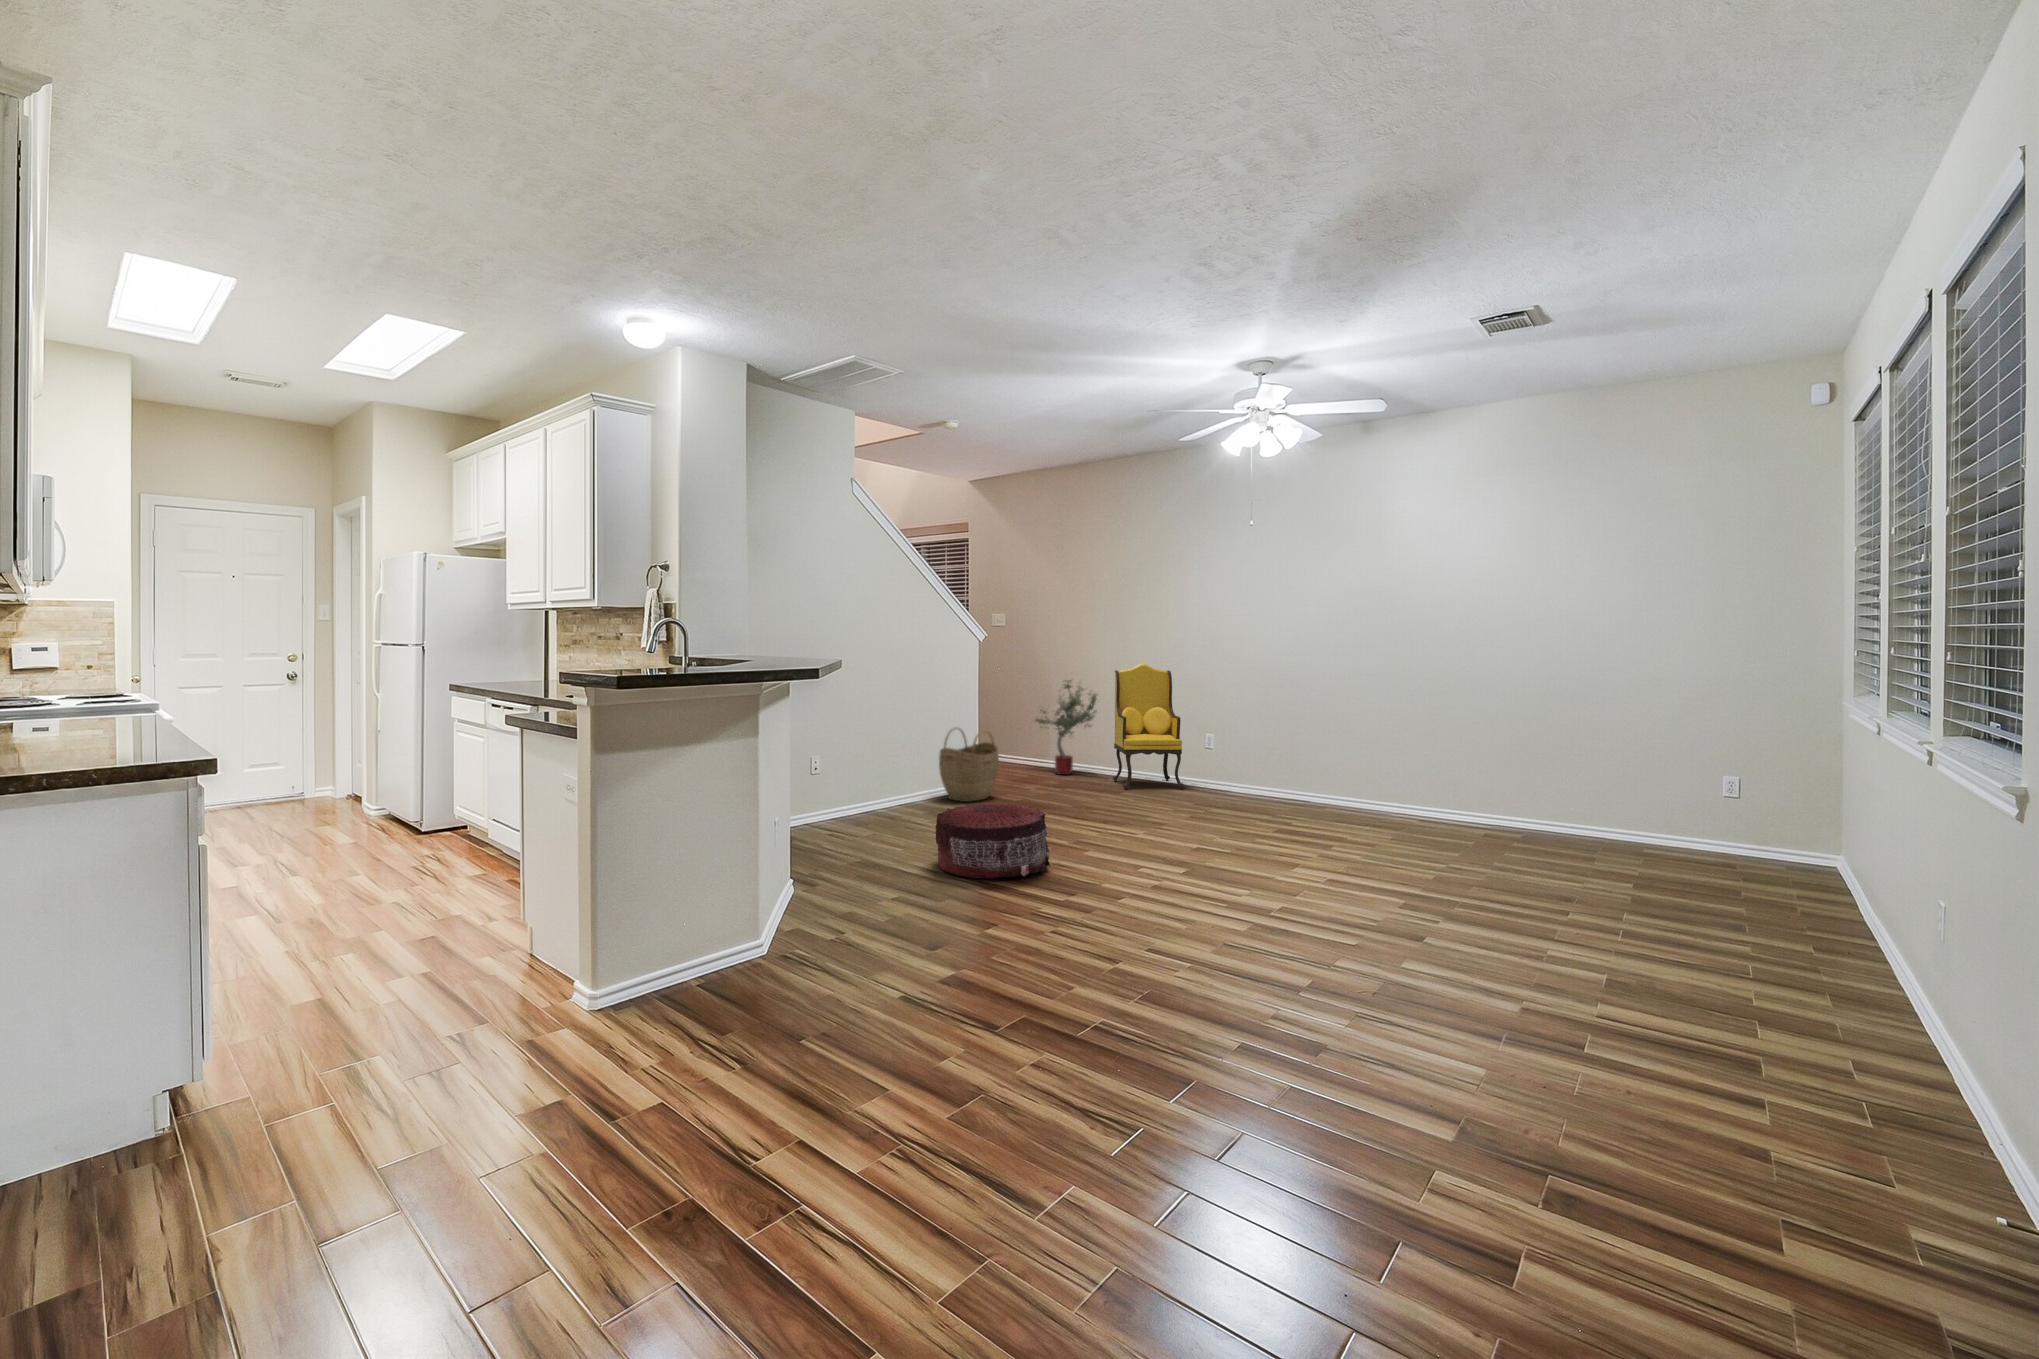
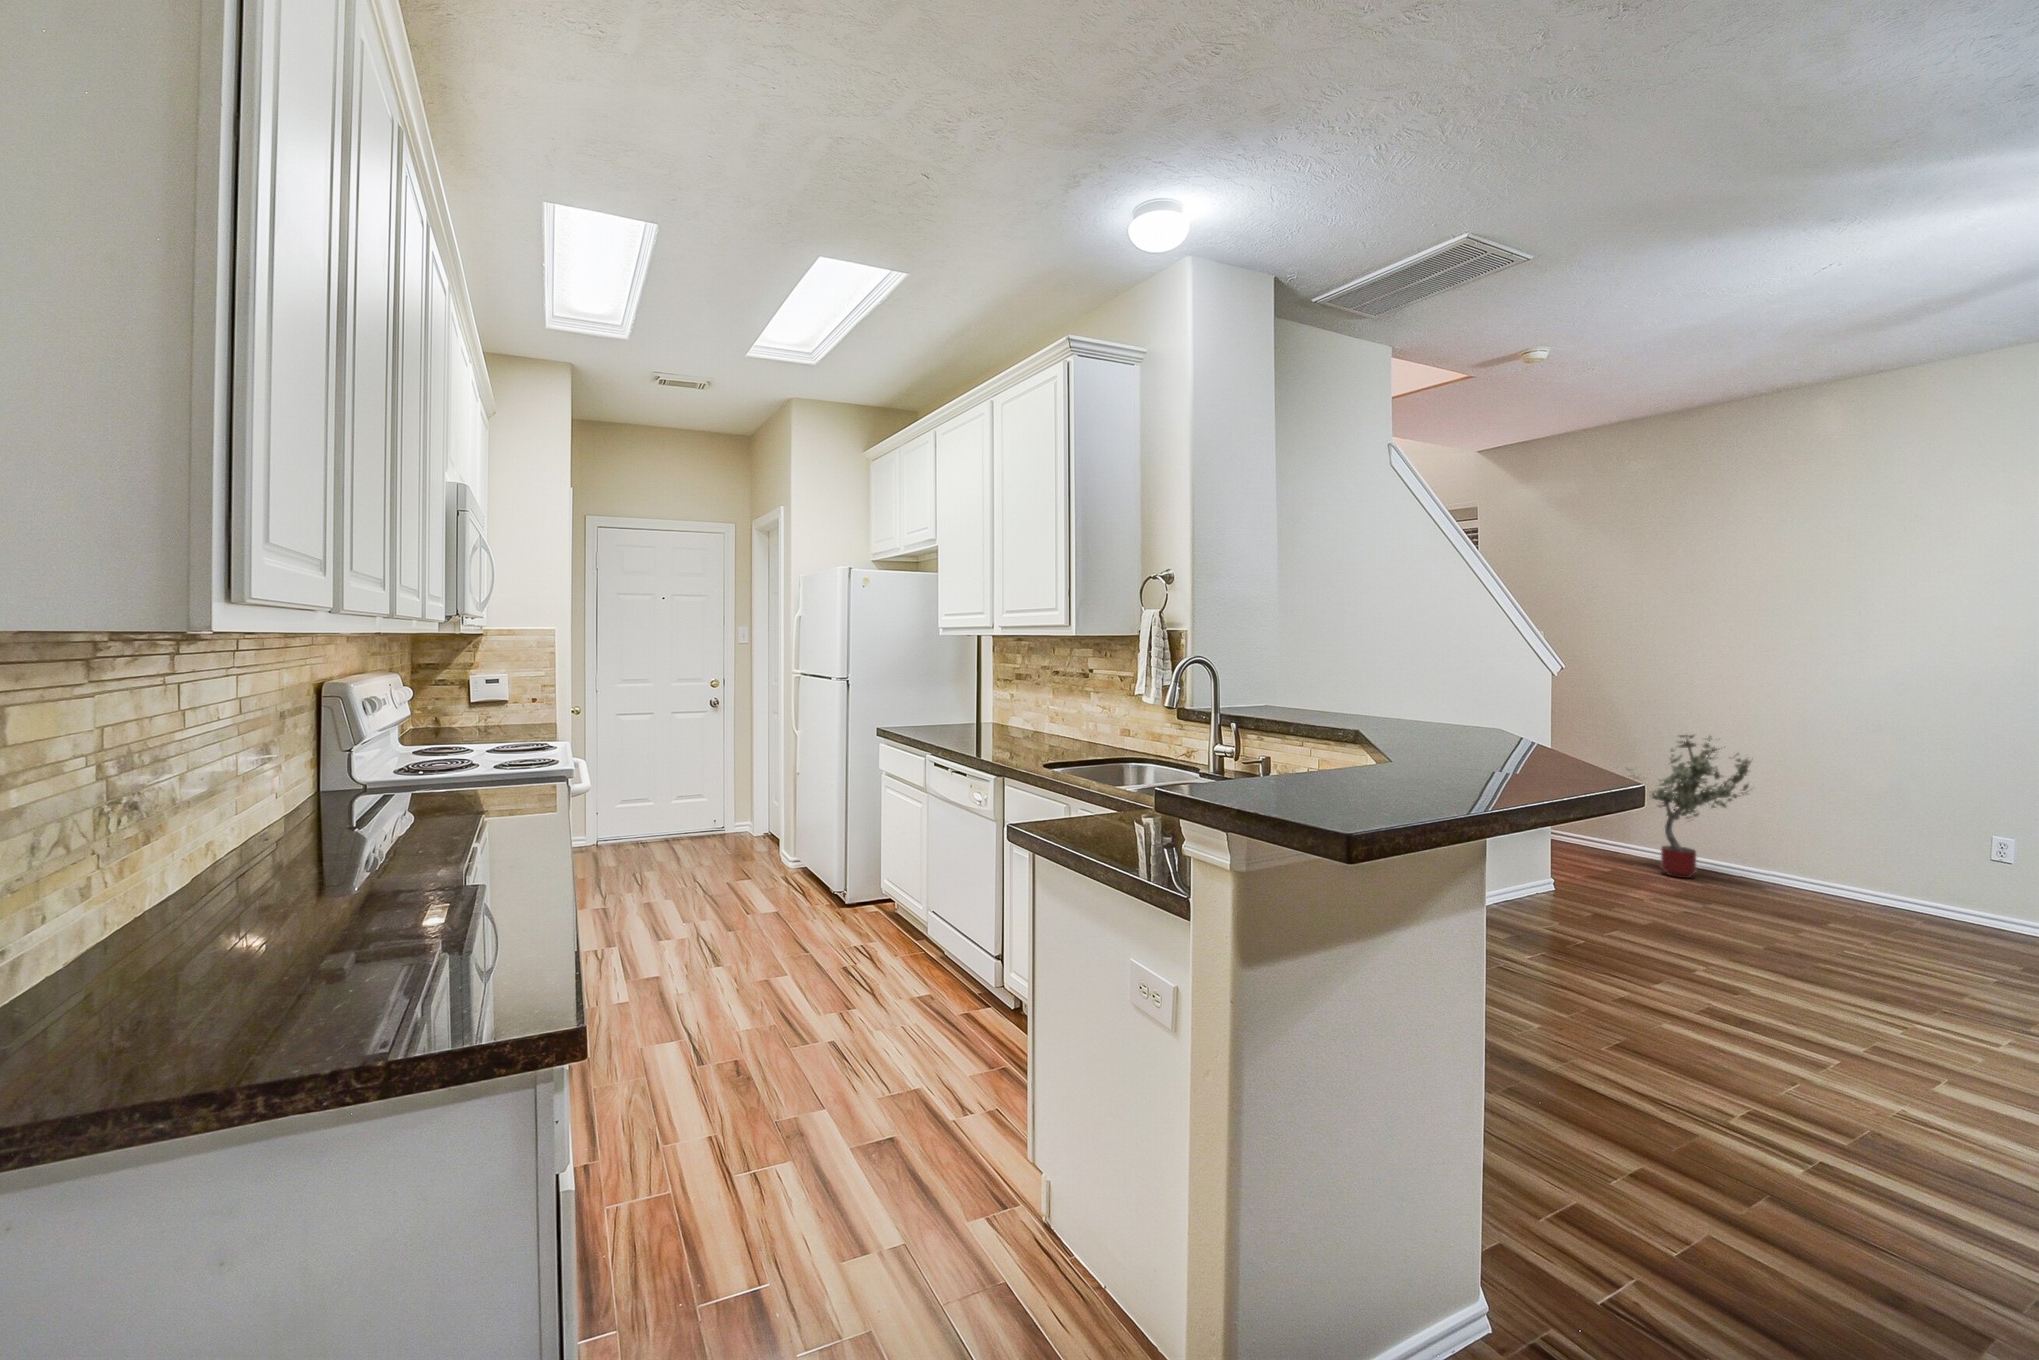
armchair: present [1113,663,1184,790] -> none [1791,715,1969,934]
woven basket: present [939,728,999,802] -> none [1509,806,1613,924]
pouf: present [935,802,1050,878] -> none [1644,978,1943,1168]

